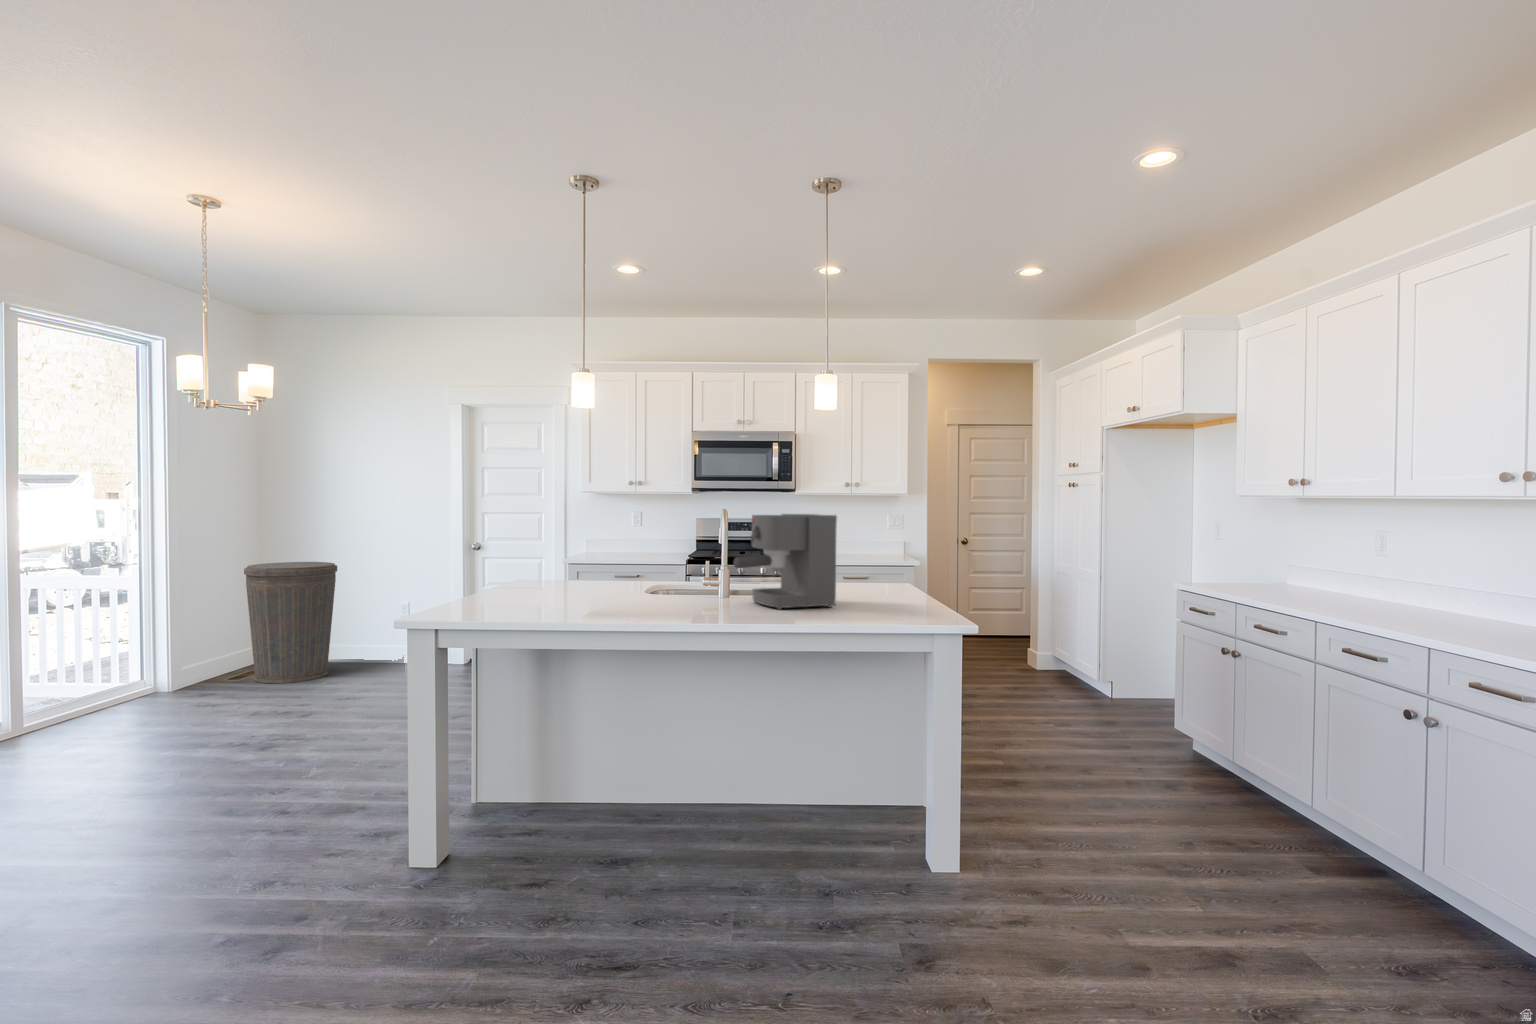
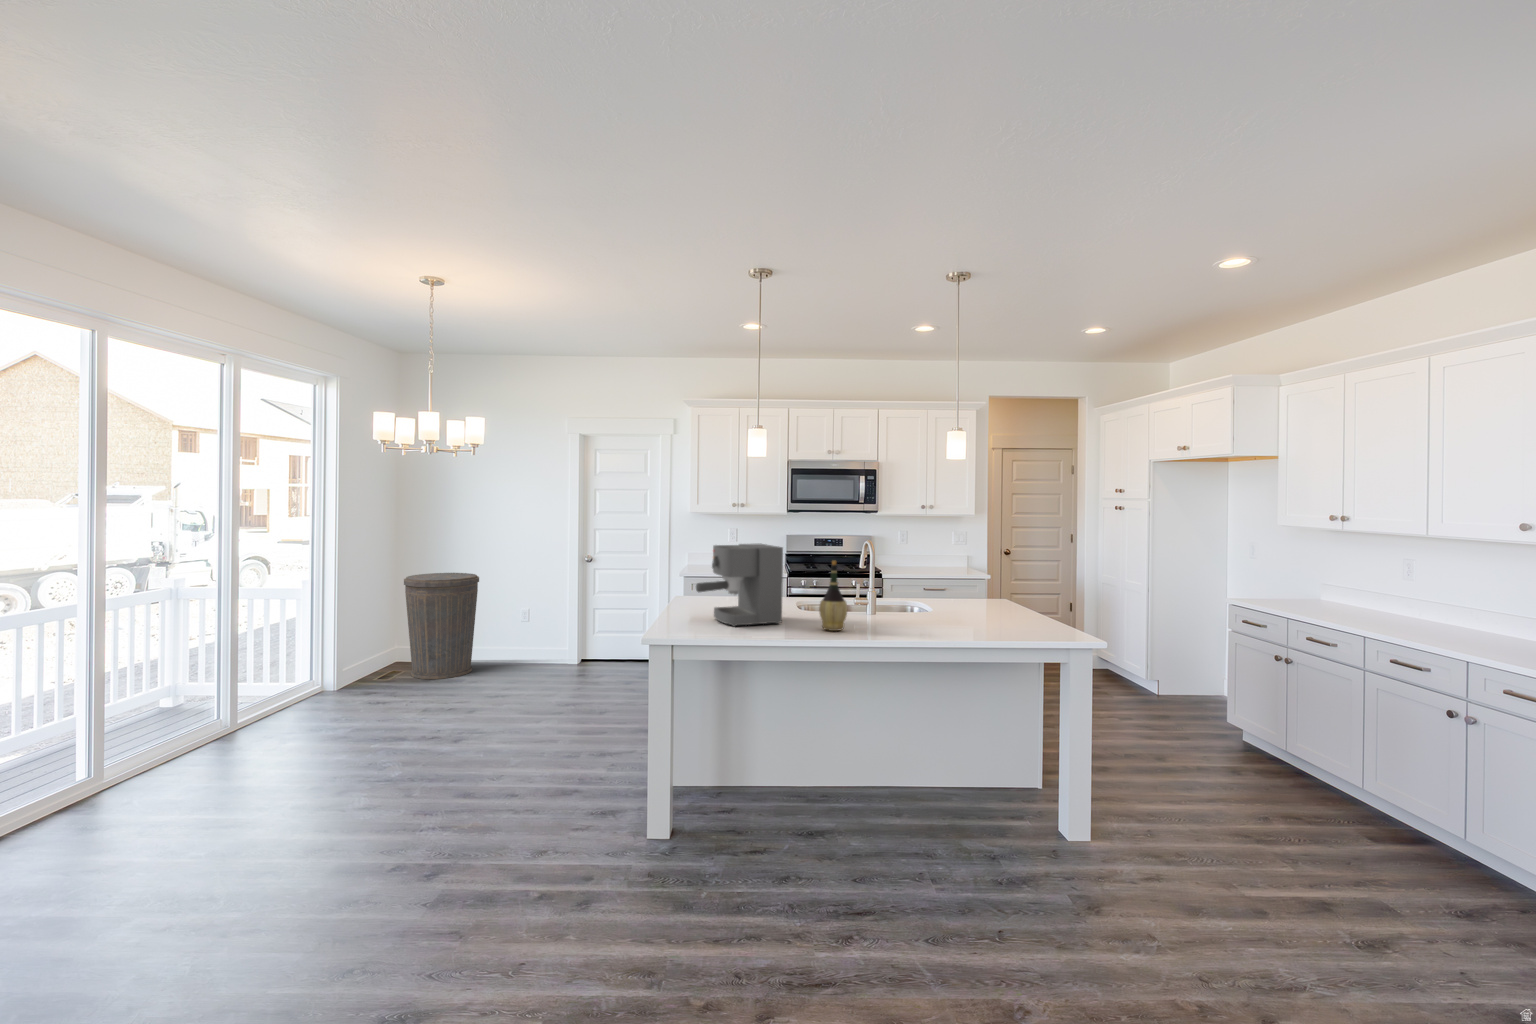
coffee maker: present [734,514,837,610] -> present [696,544,783,627]
wine bottle: none [632,526,667,612] -> present [819,561,848,631]

